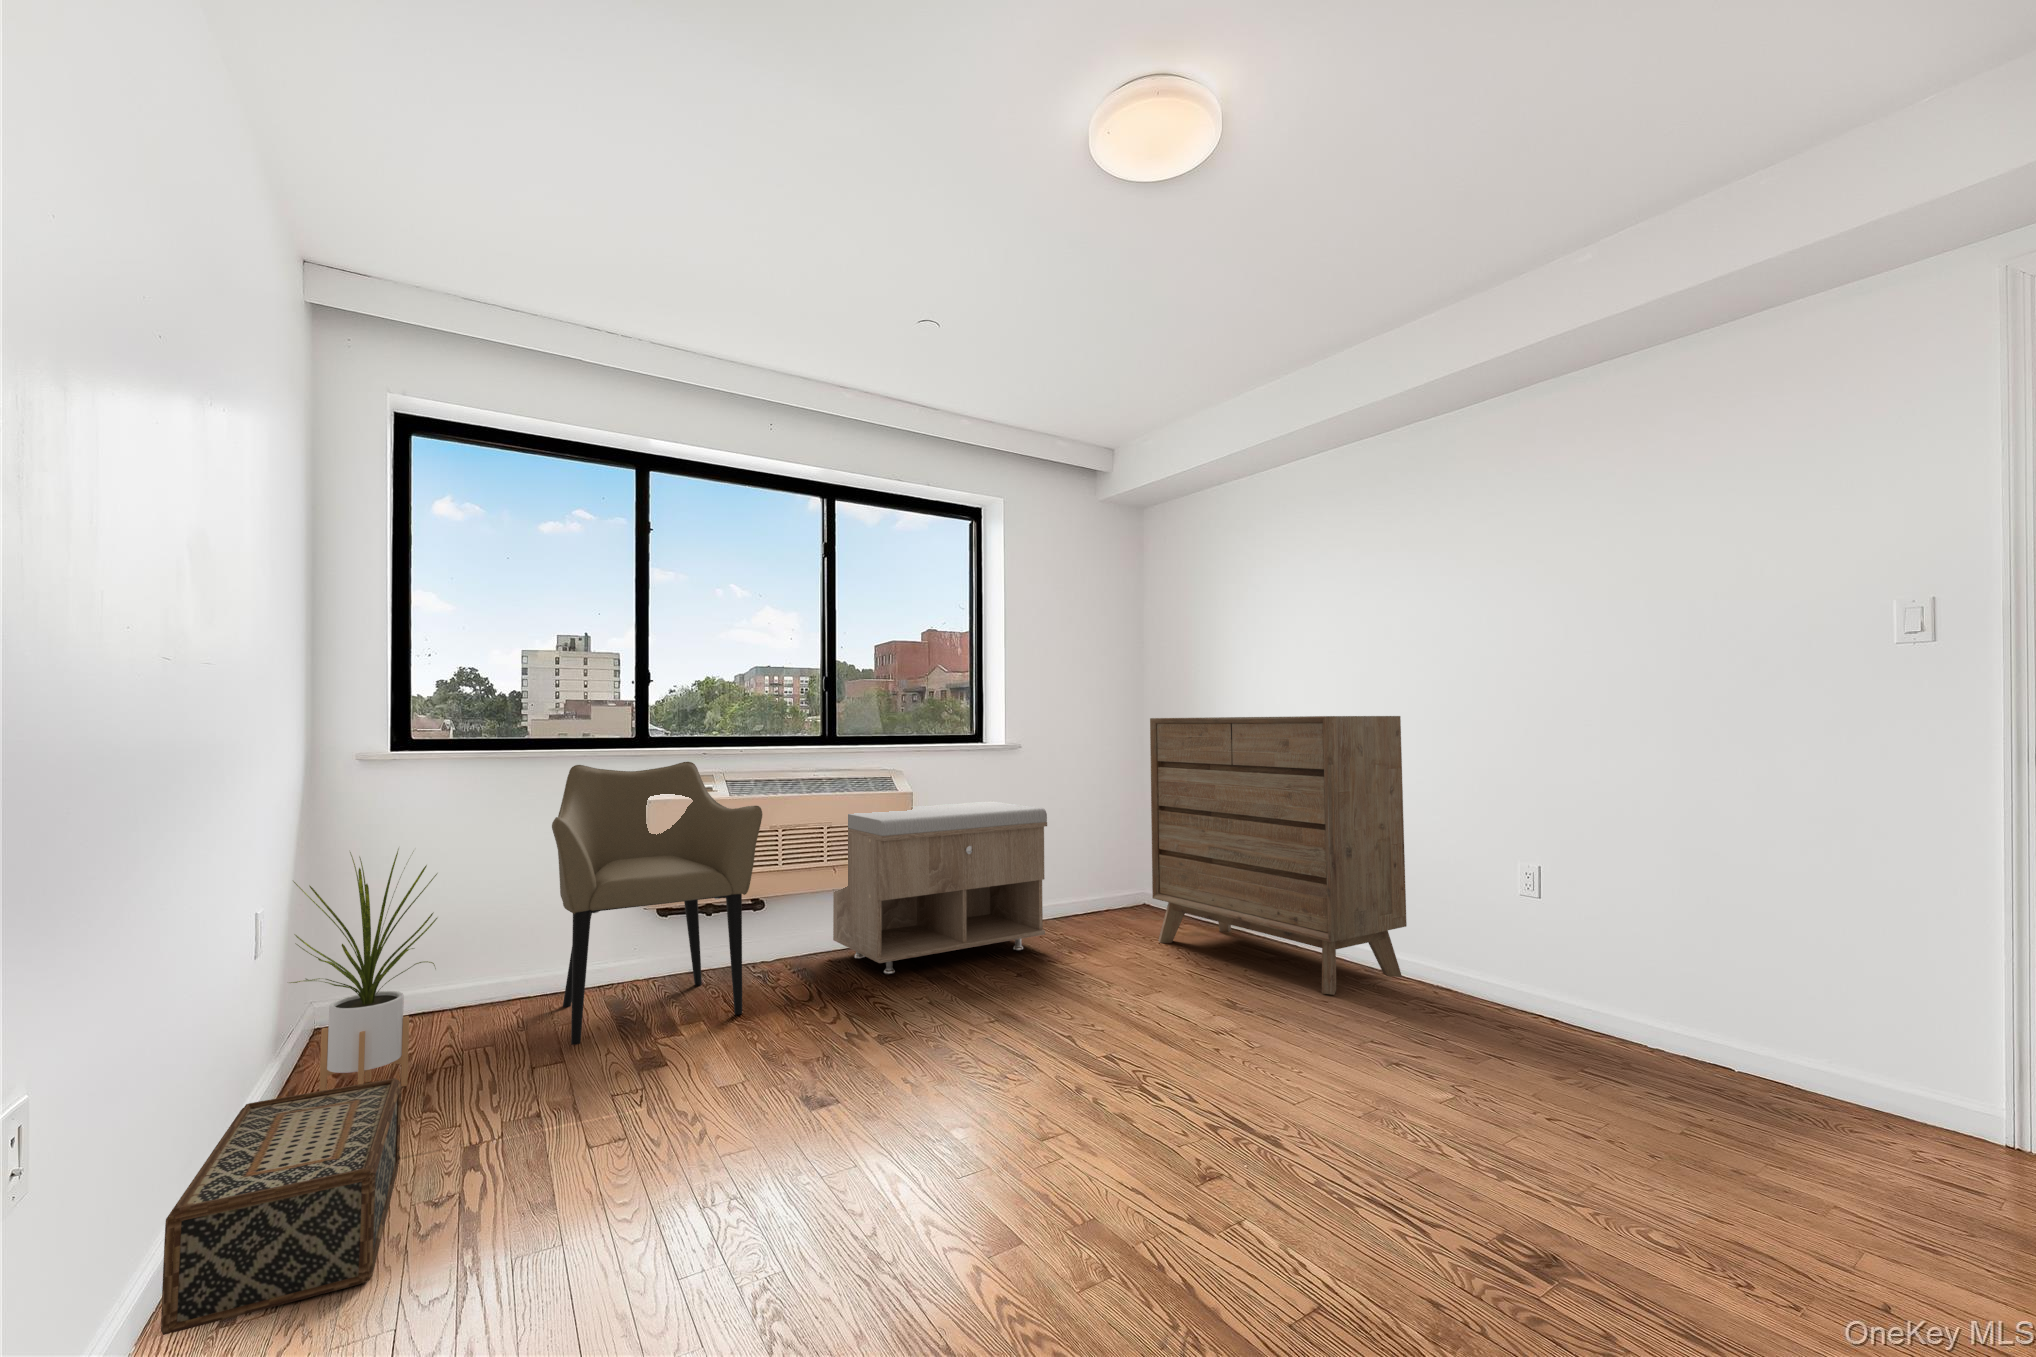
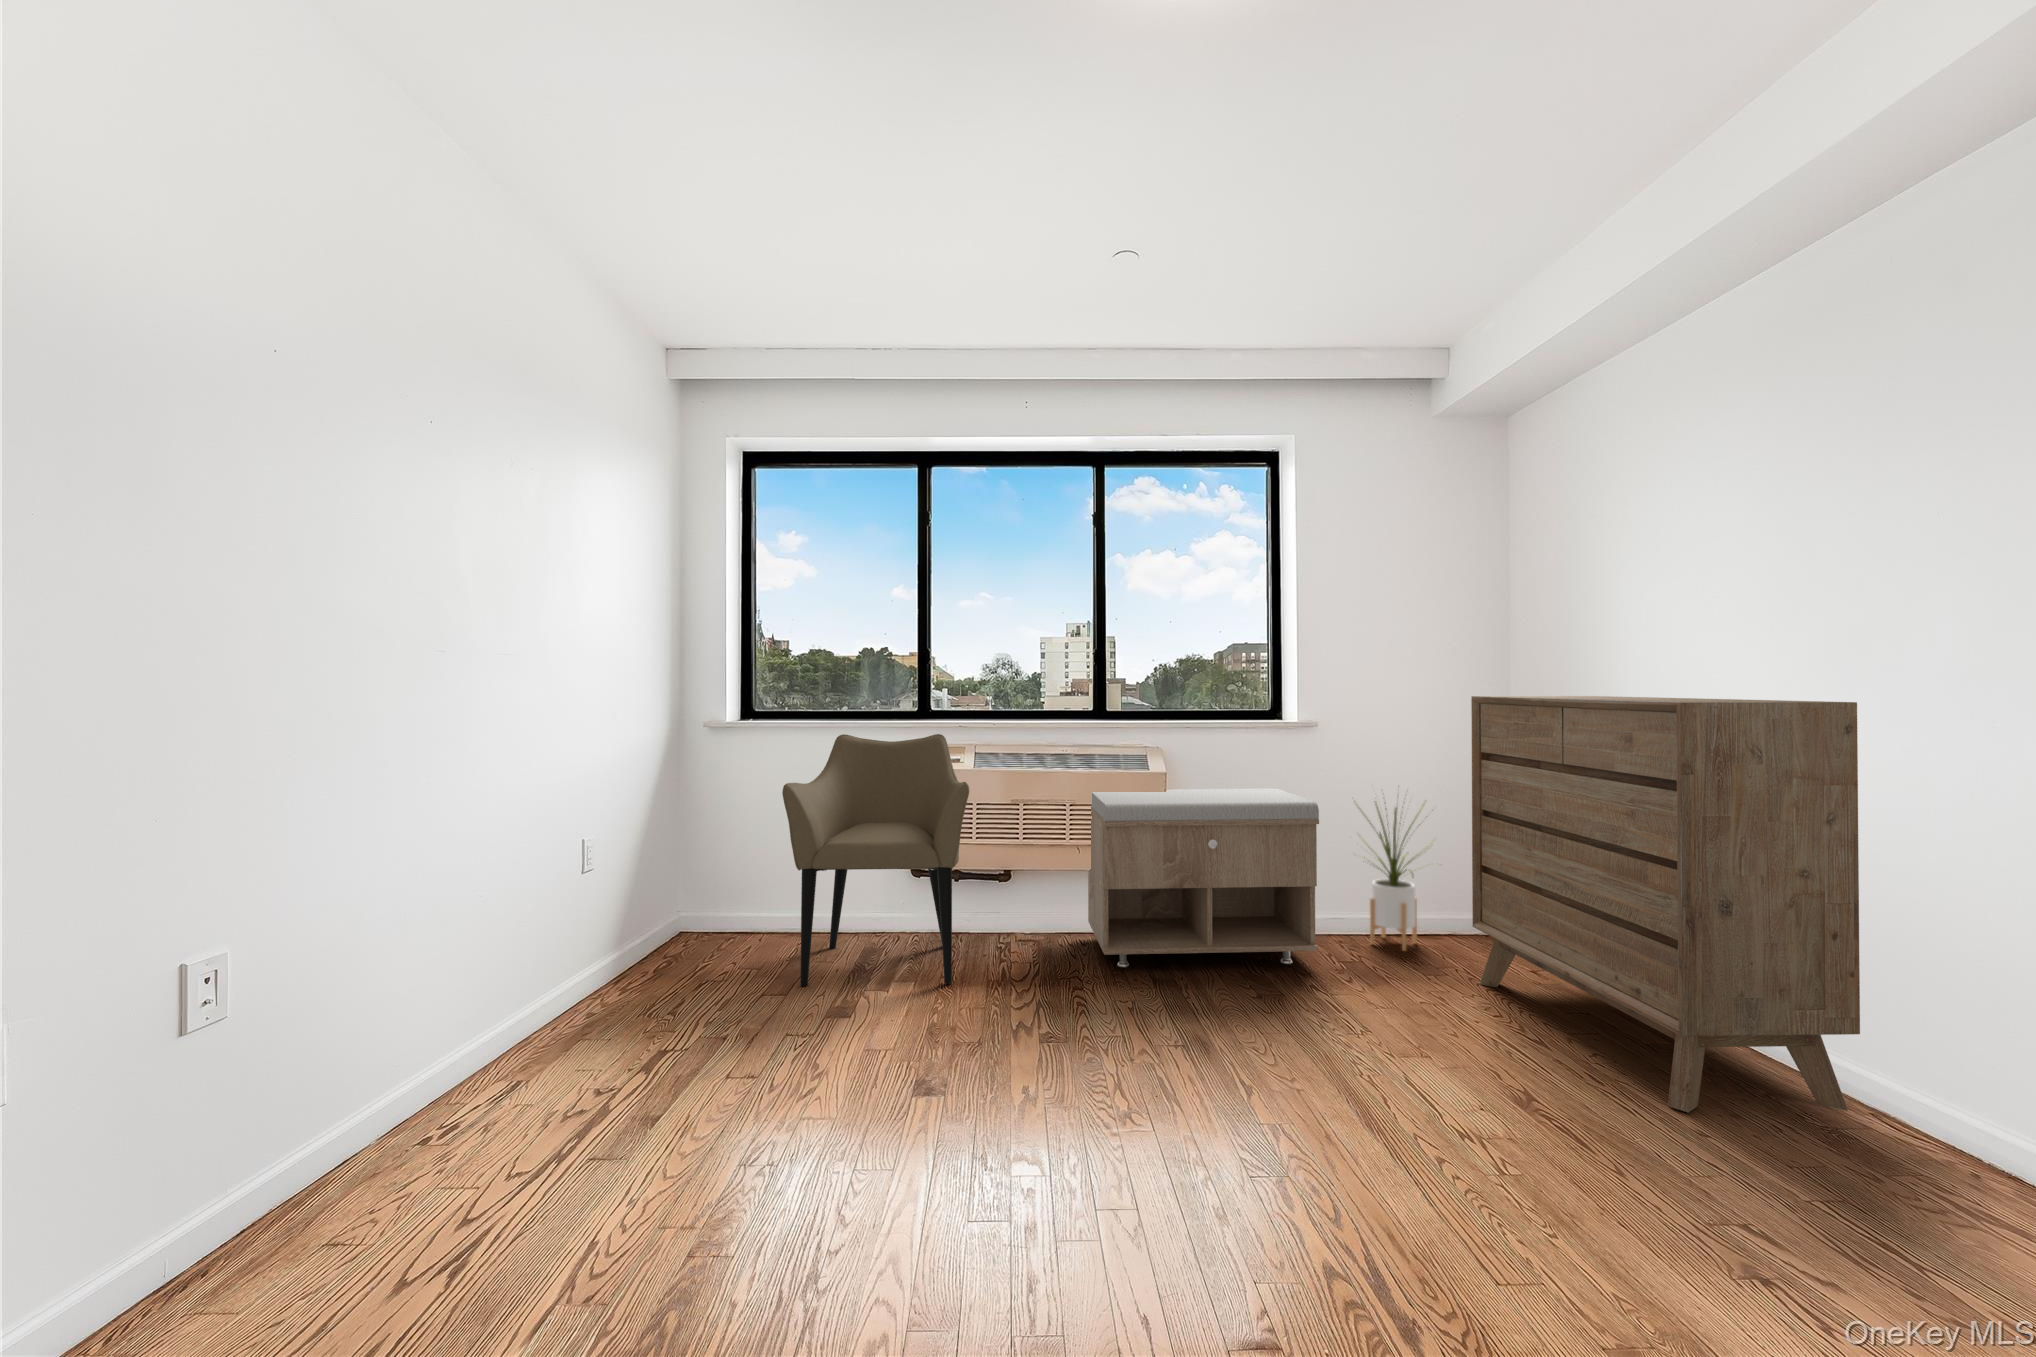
house plant: present [290,849,437,1091] -> present [1354,800,1432,951]
woven basket: present [161,1078,402,1335] -> none [372,992,601,1155]

